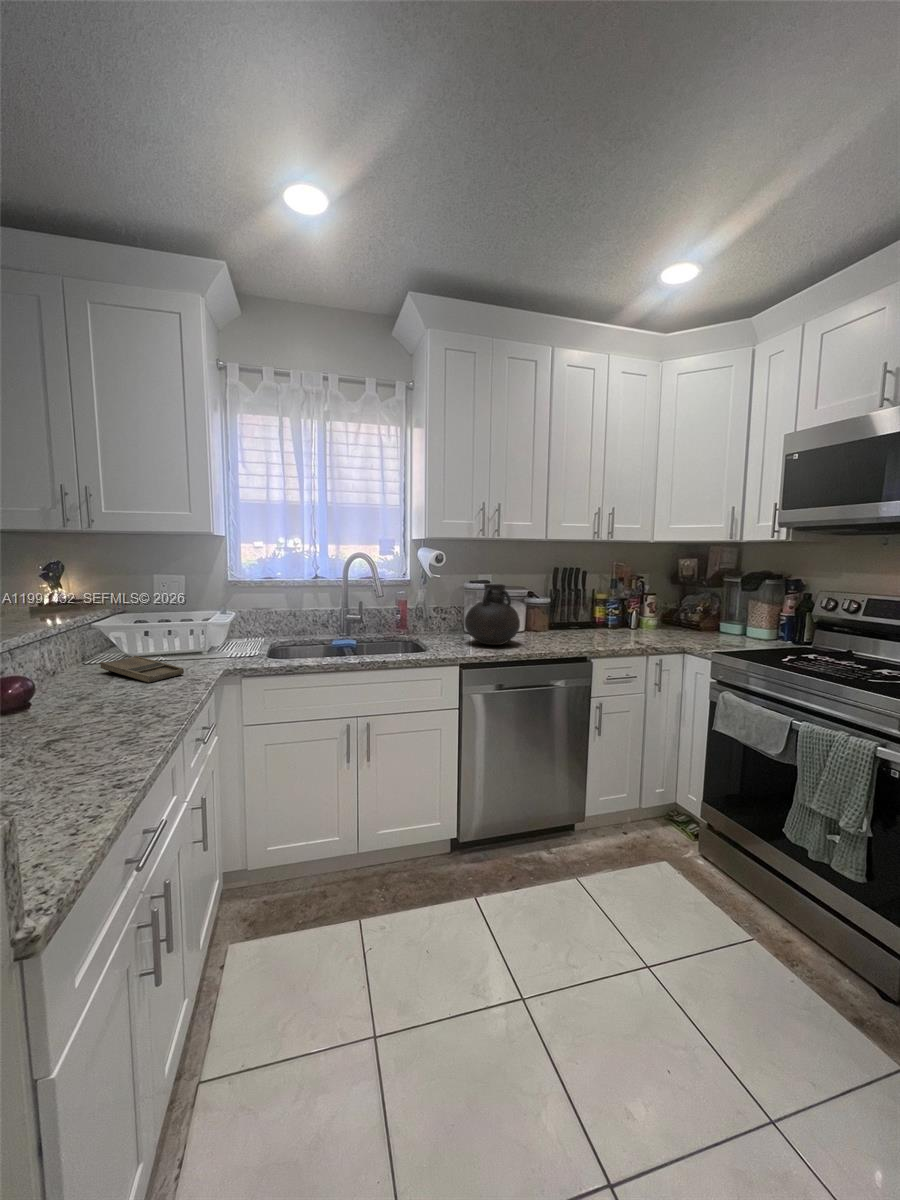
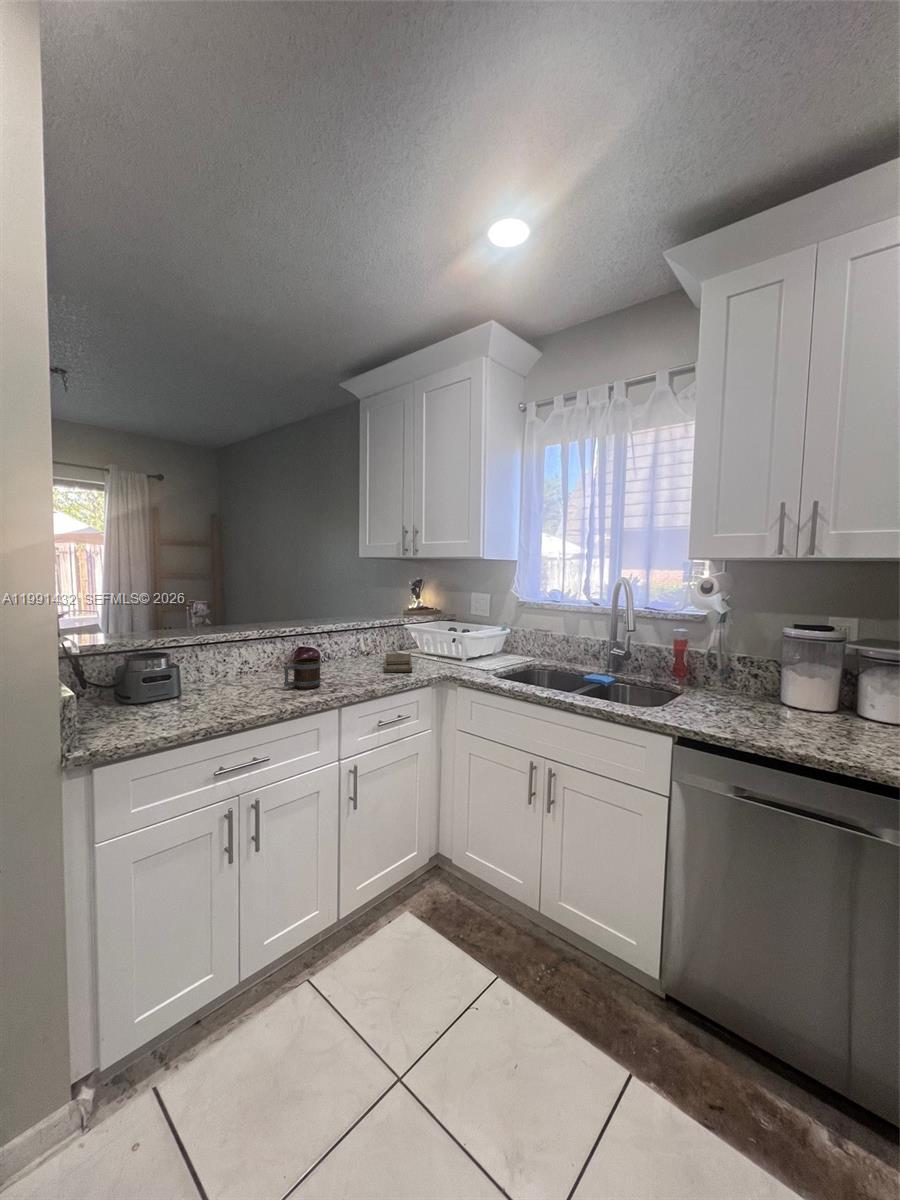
vase: present [465,584,520,645] -> none [721,625,827,726]
mug: none [71,677,121,729] -> present [284,658,321,689]

